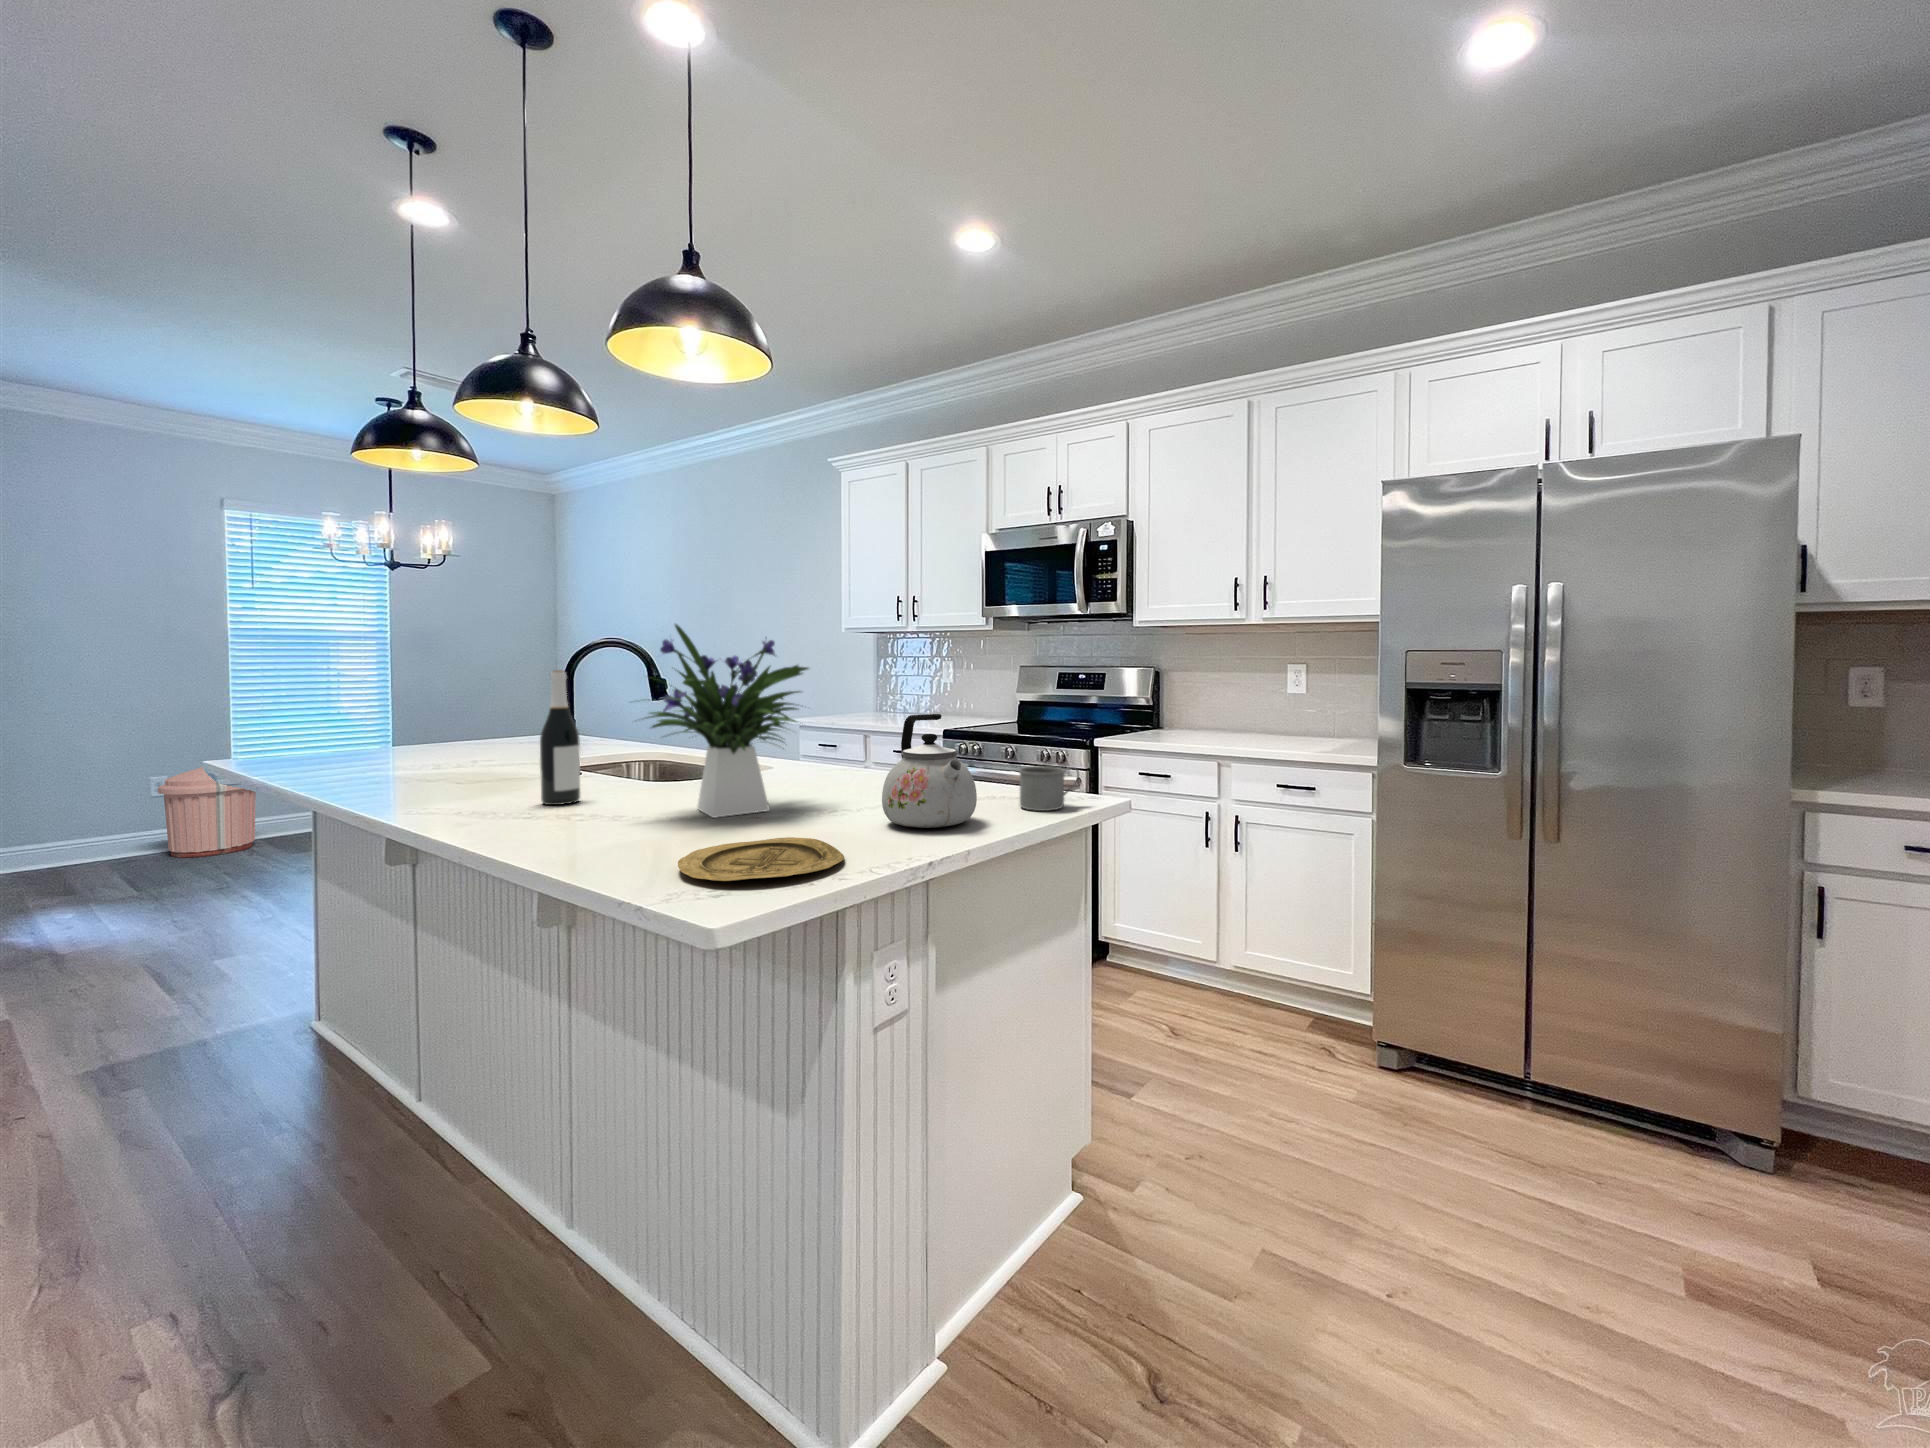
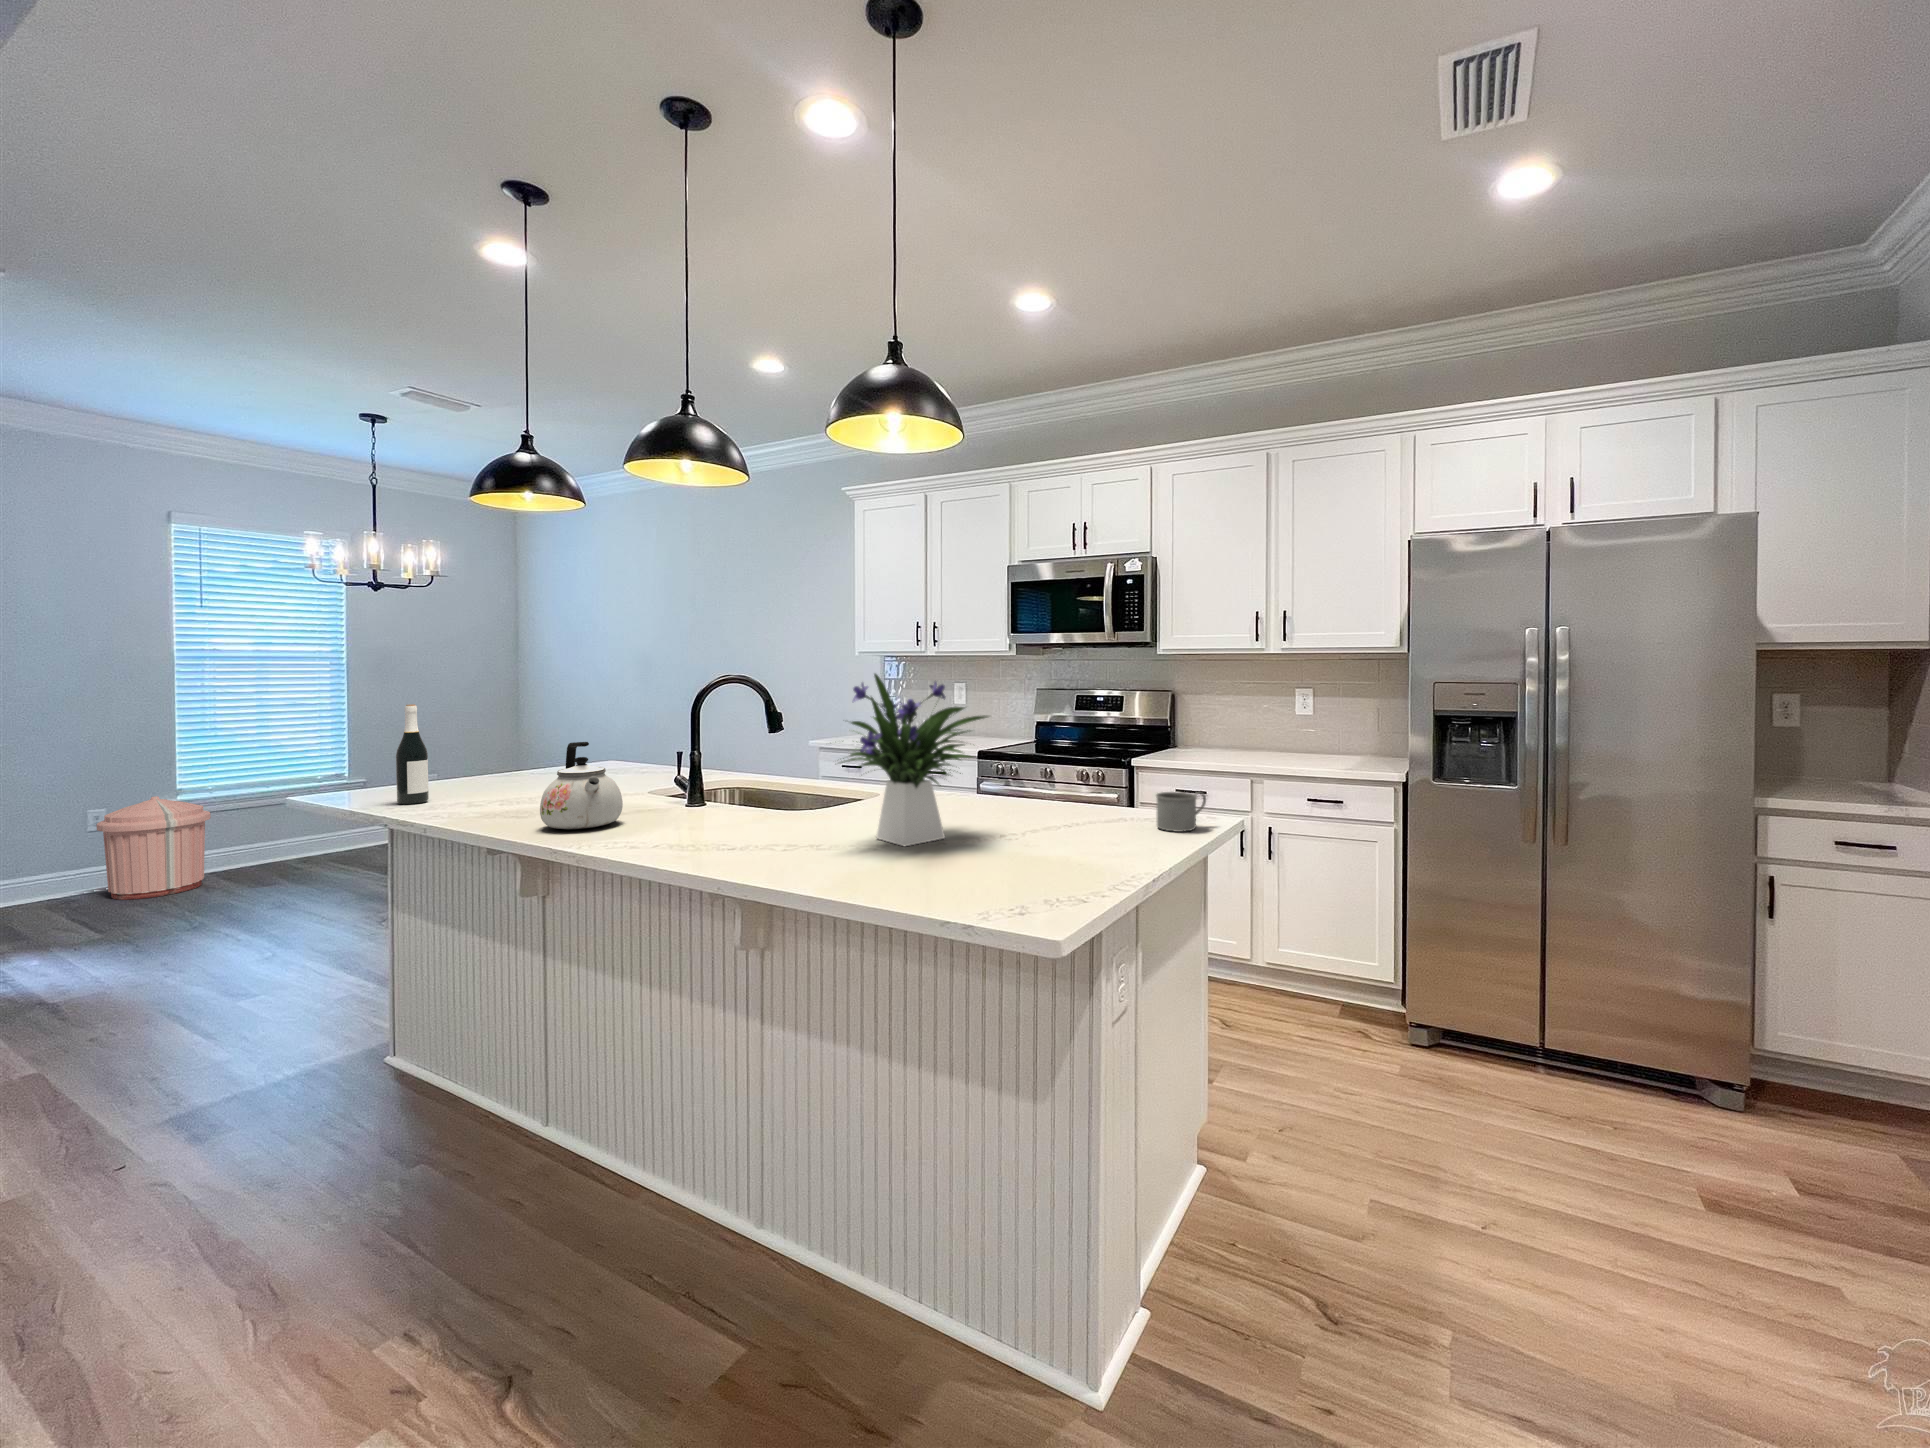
wine bottle: present [540,670,581,805] -> present [396,704,429,804]
kettle: present [882,714,977,828] -> present [540,742,623,829]
plate: present [678,837,844,881] -> none [953,863,1088,903]

